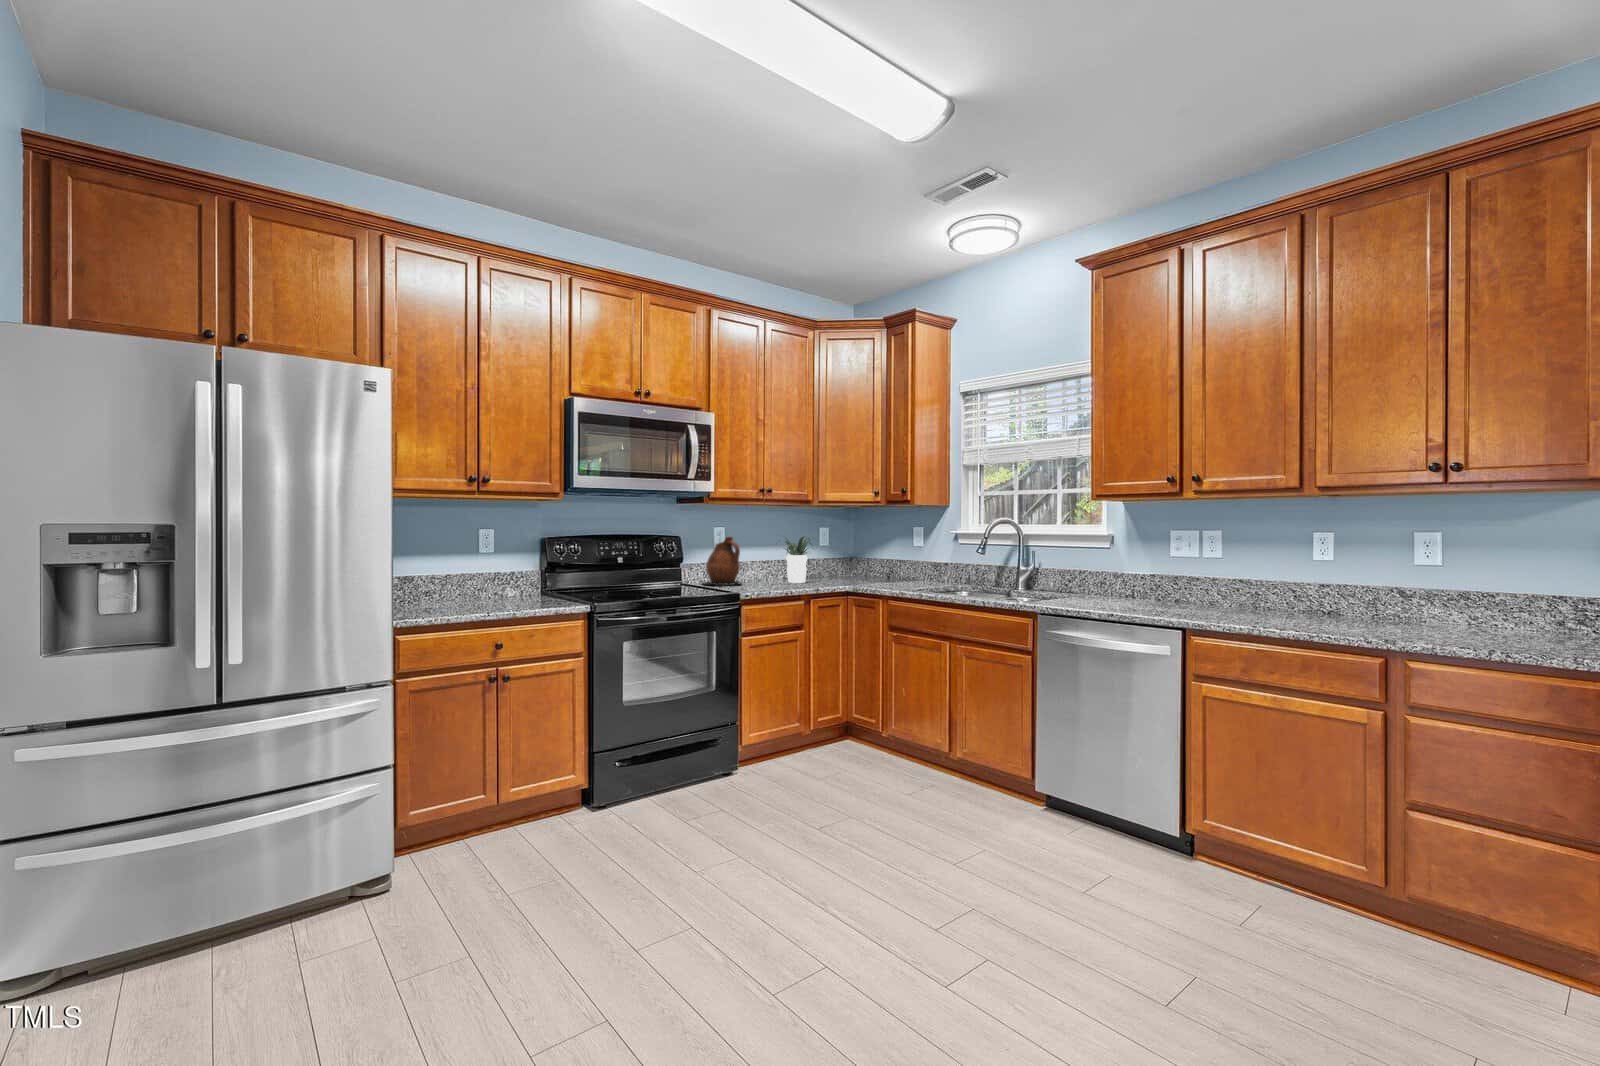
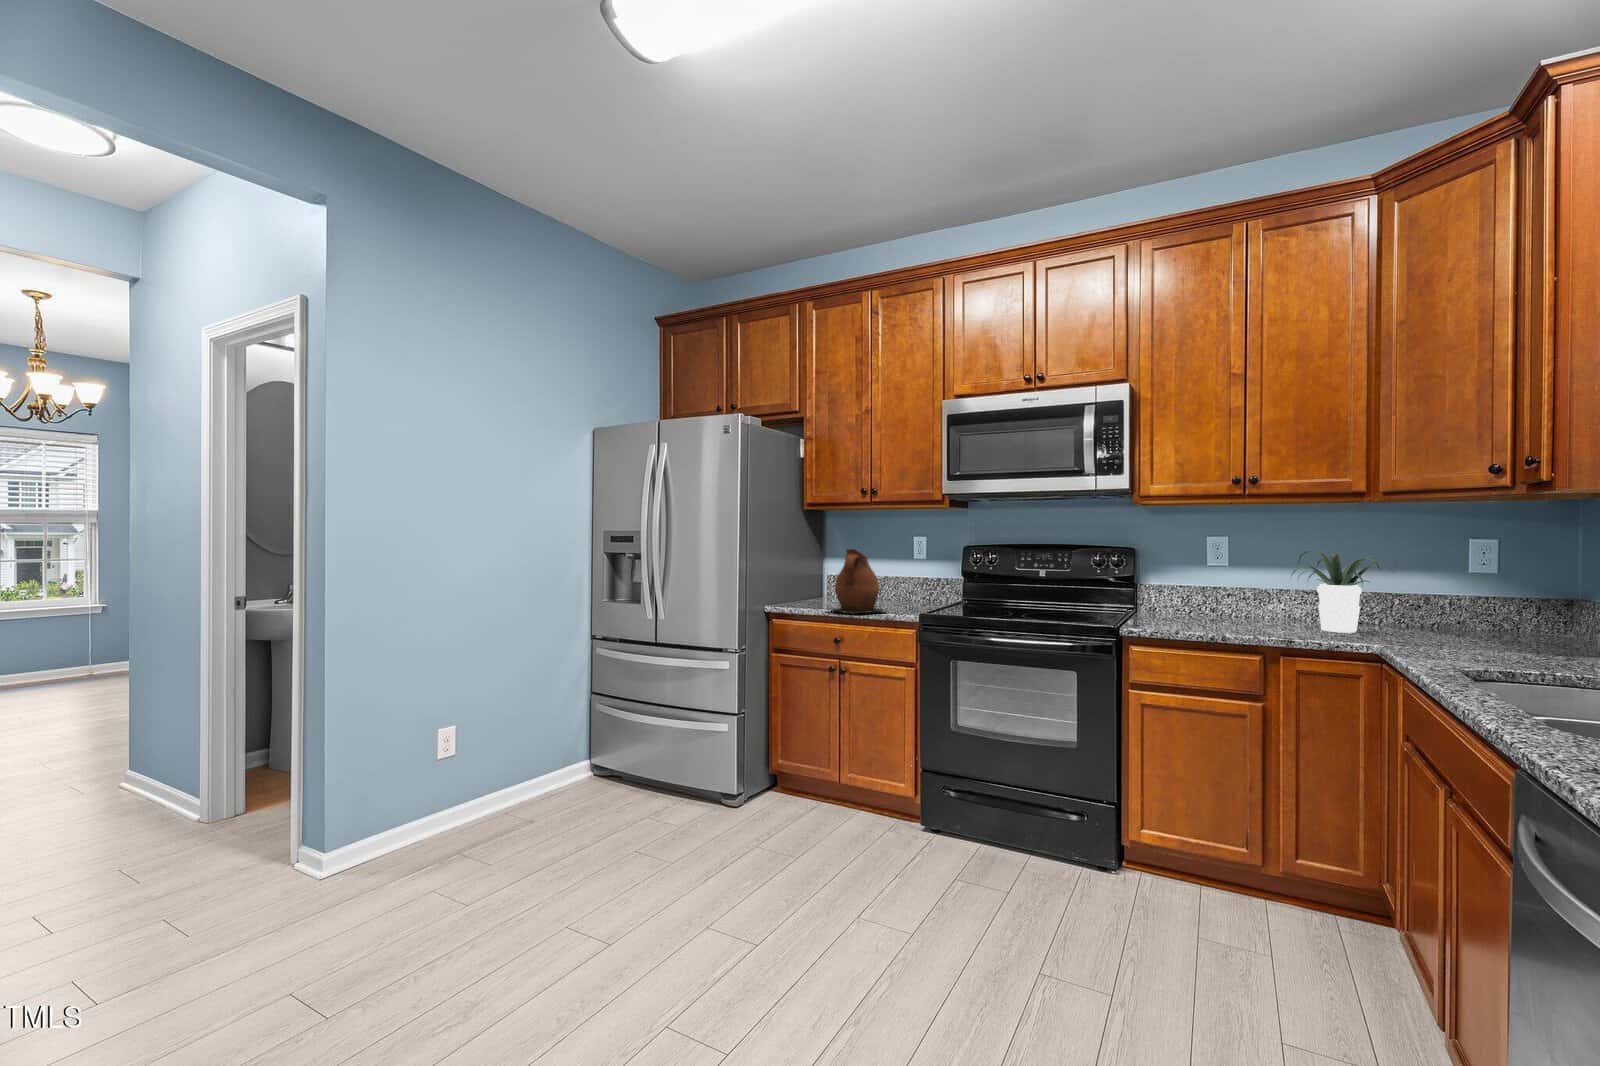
ceramic pitcher: present [702,537,741,585] -> present [833,549,884,613]

